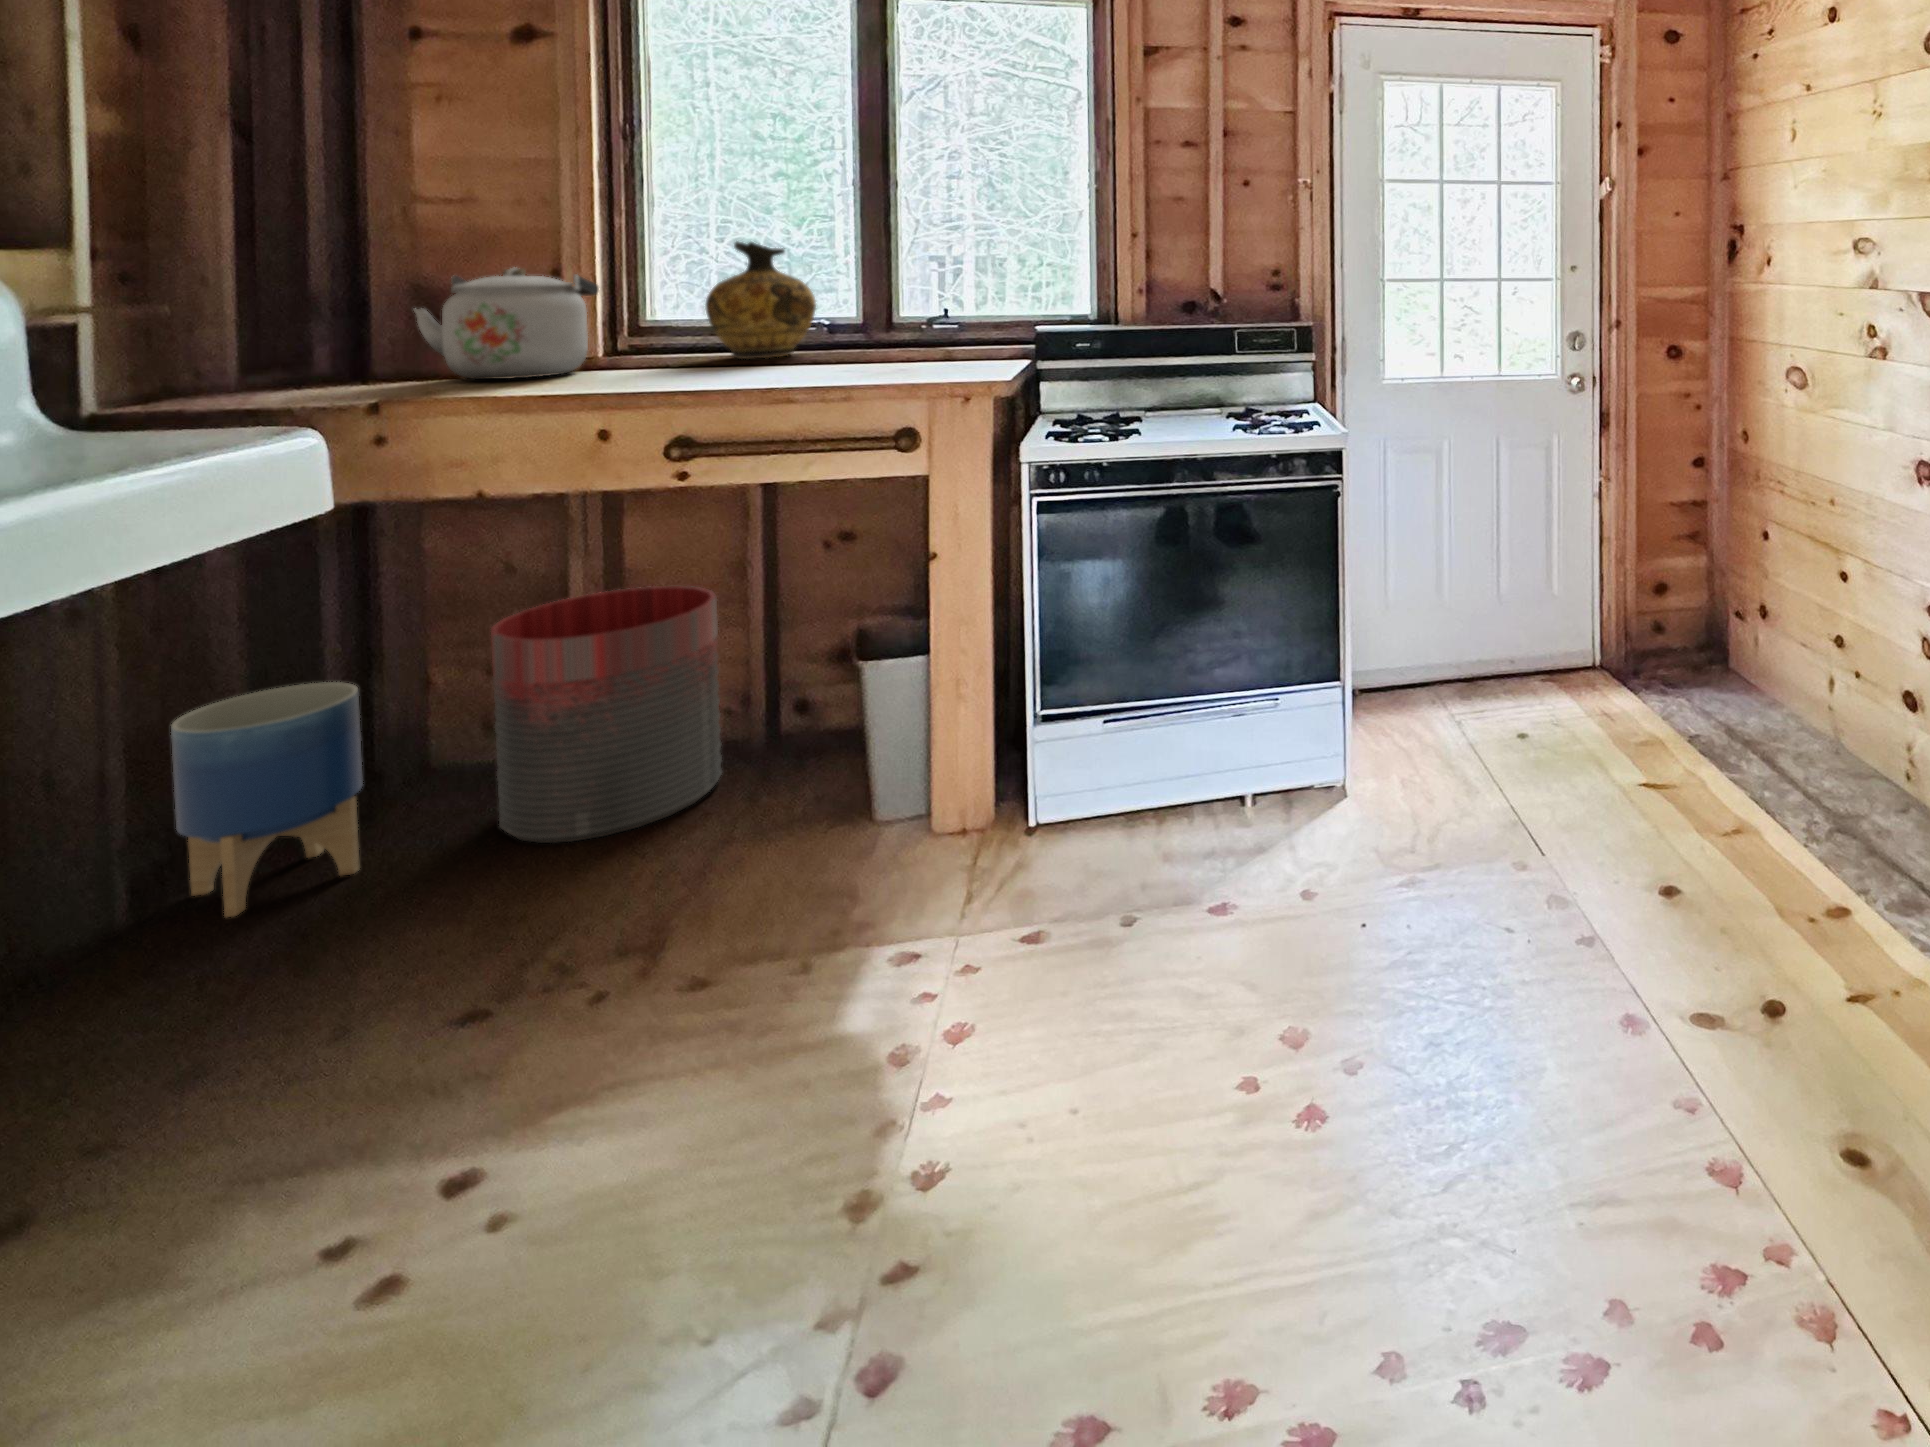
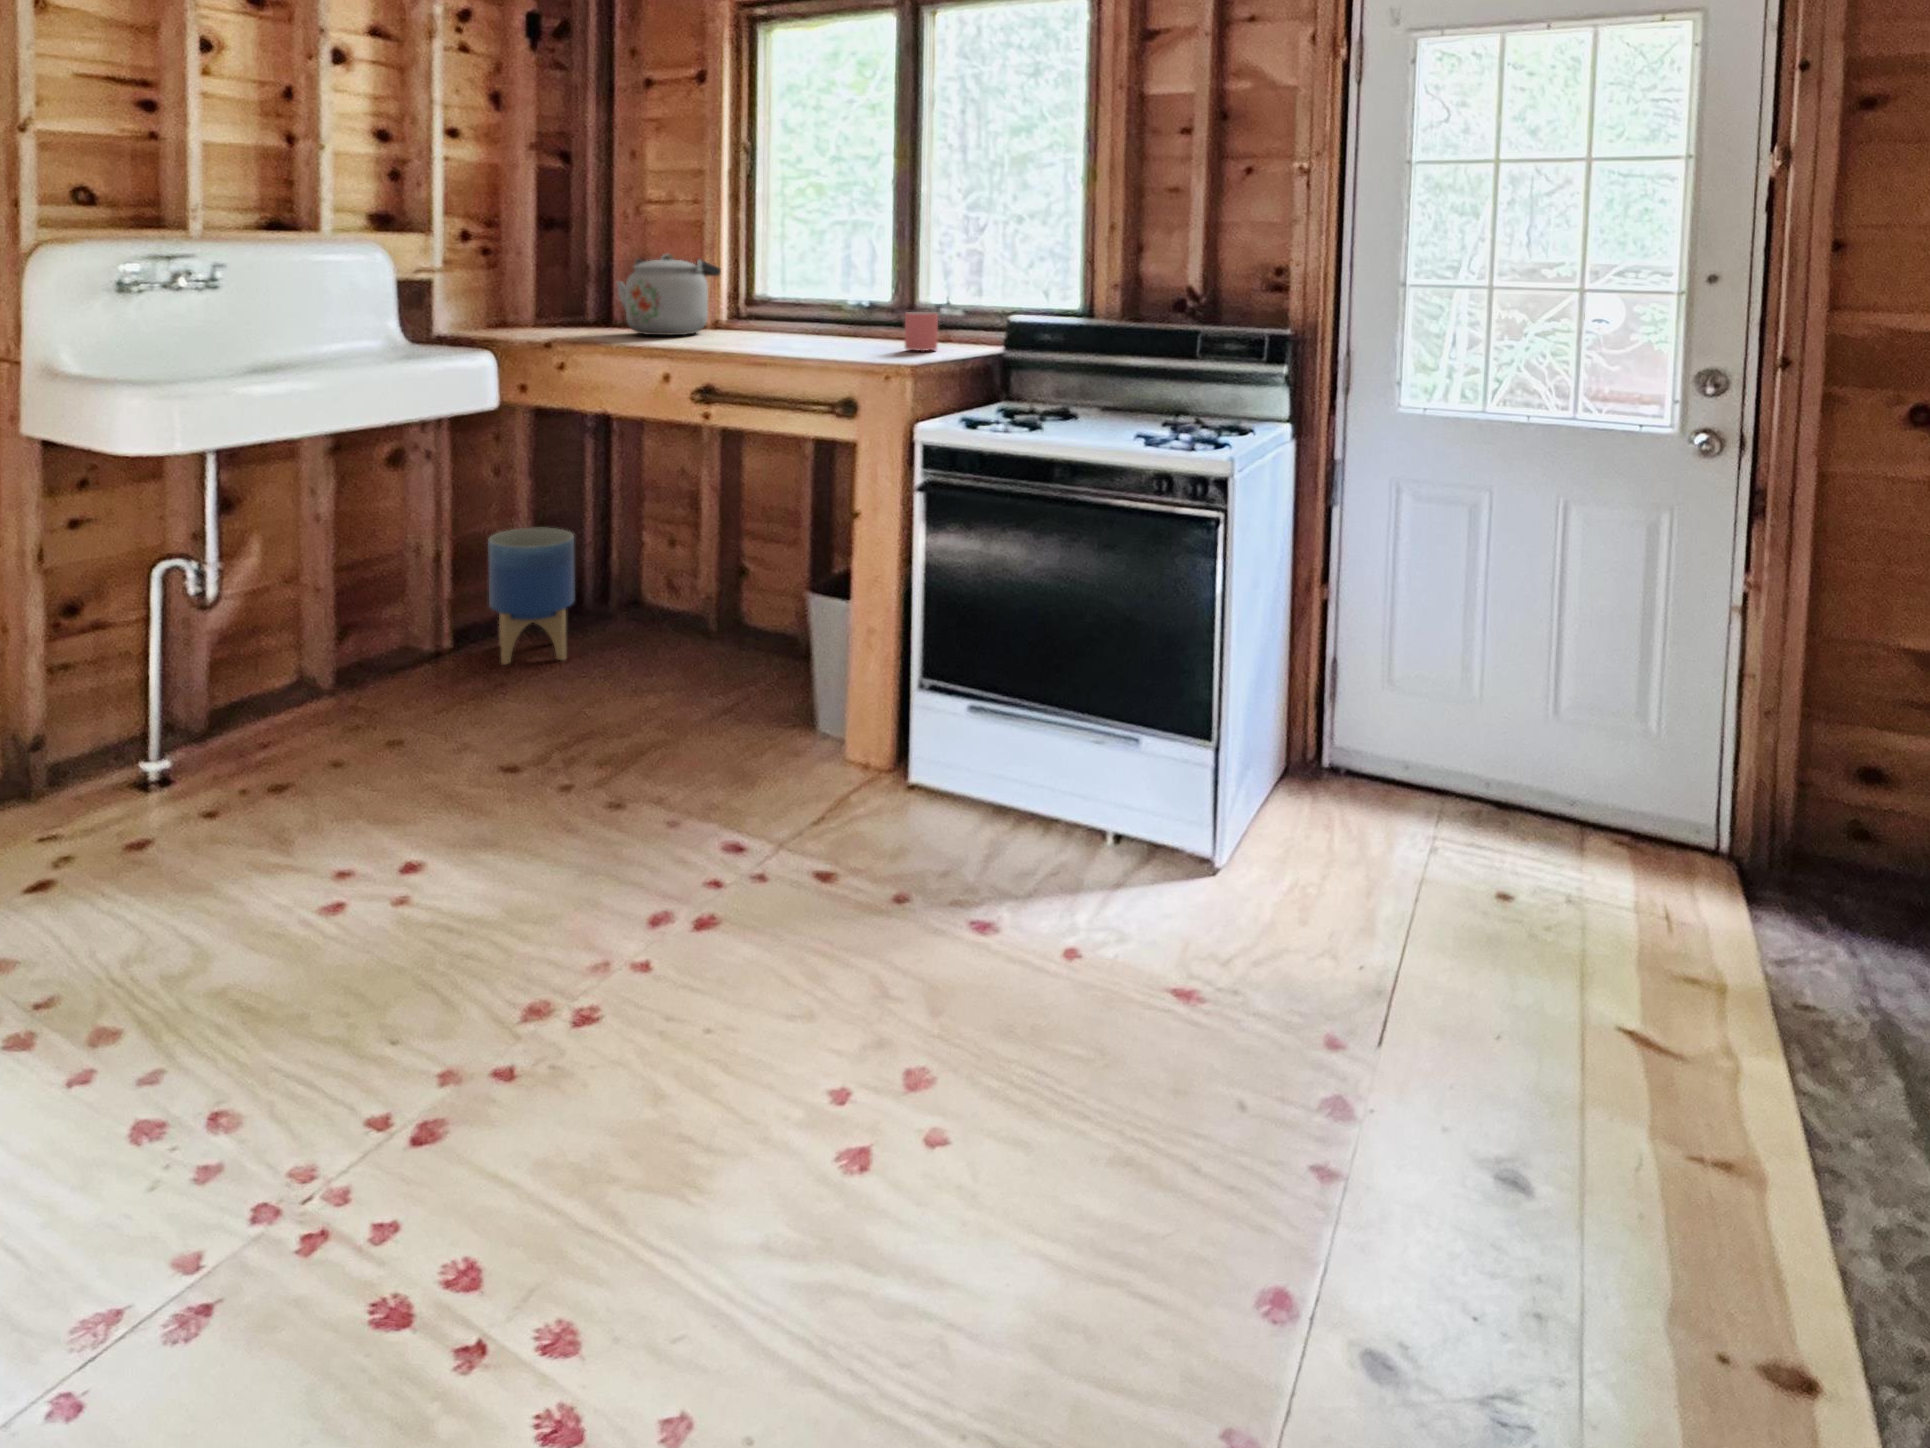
ceramic jug: present [705,242,816,359] -> none [785,235,863,333]
mug: none [934,324,974,366] -> present [905,312,938,351]
trash can: present [491,586,722,843] -> none [636,504,773,686]

